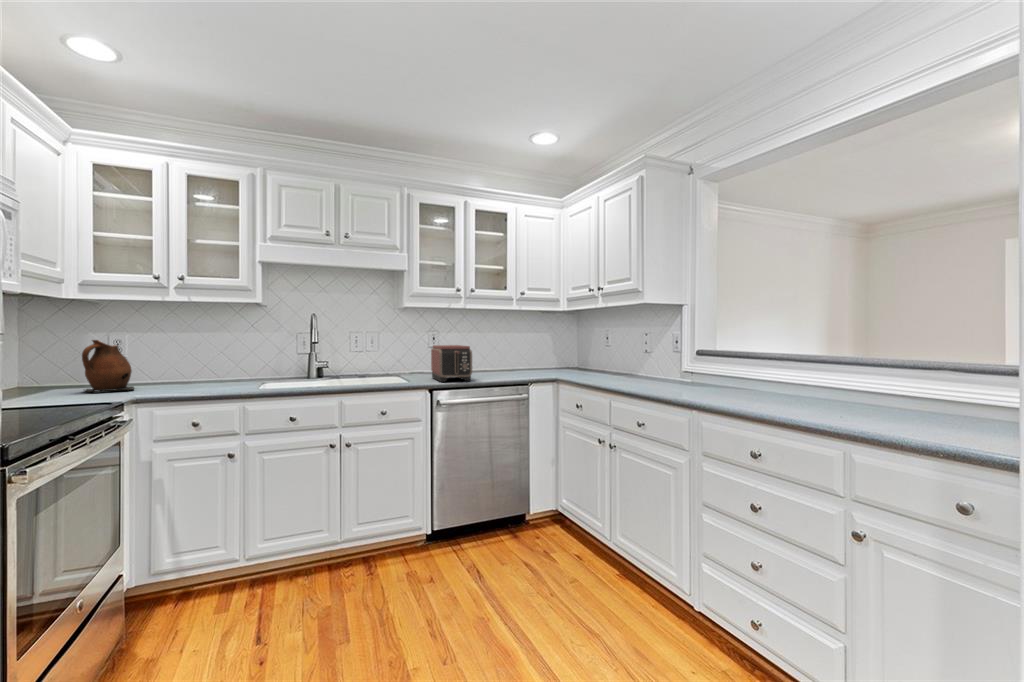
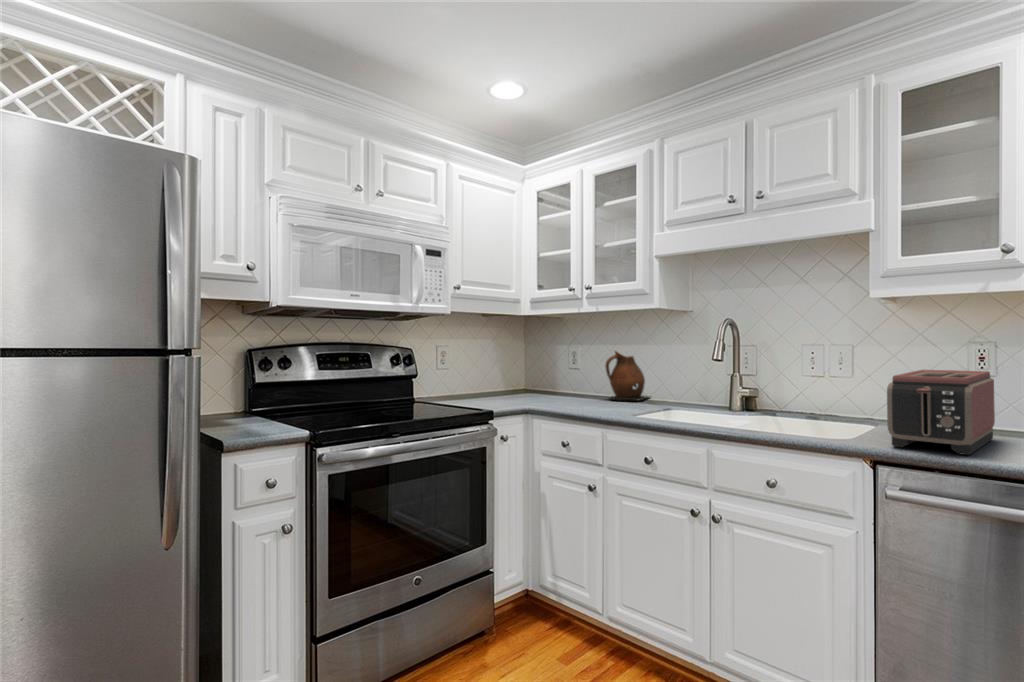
ceramic pitcher: present [82,340,134,392] -> present [605,351,649,400]

